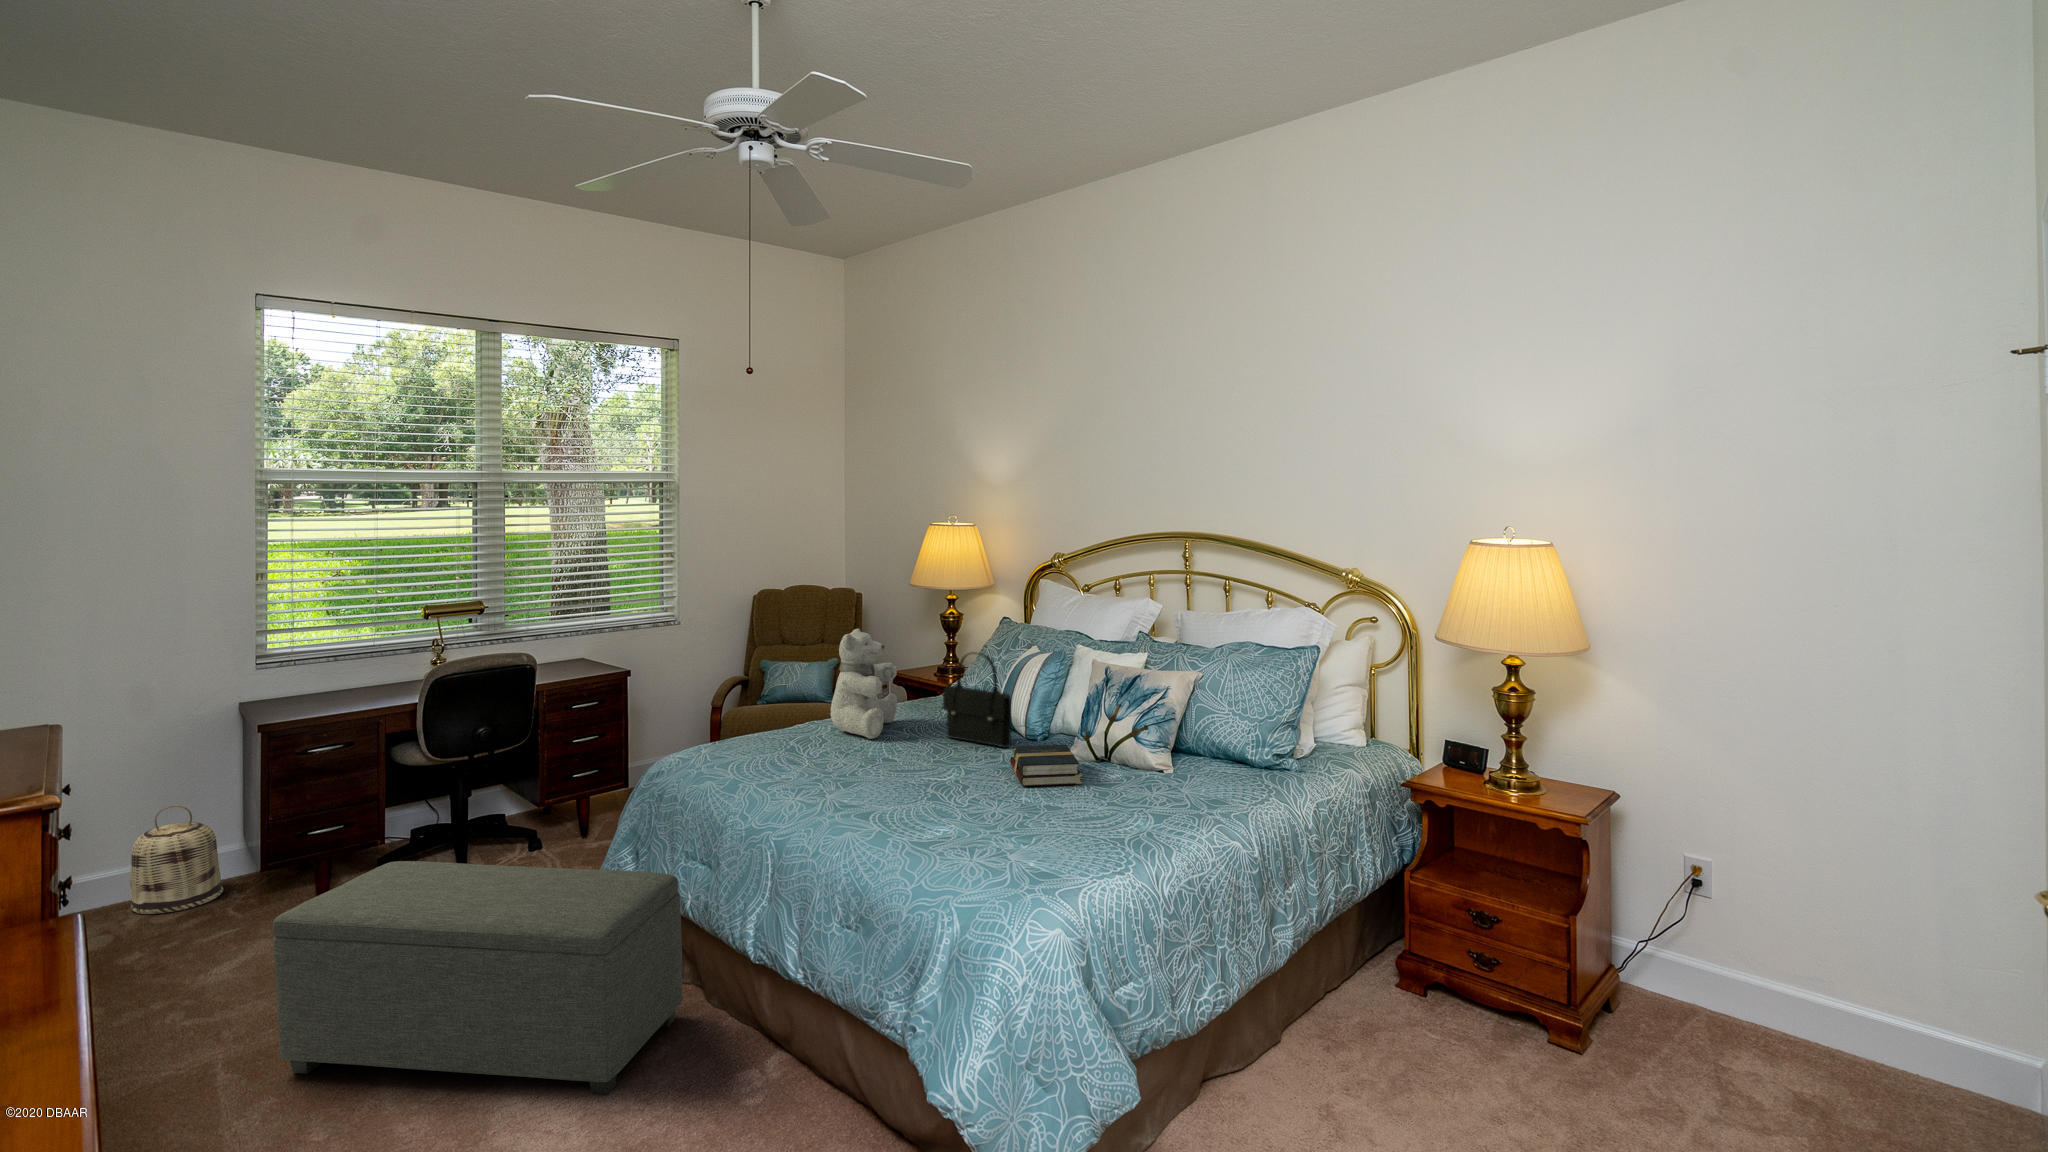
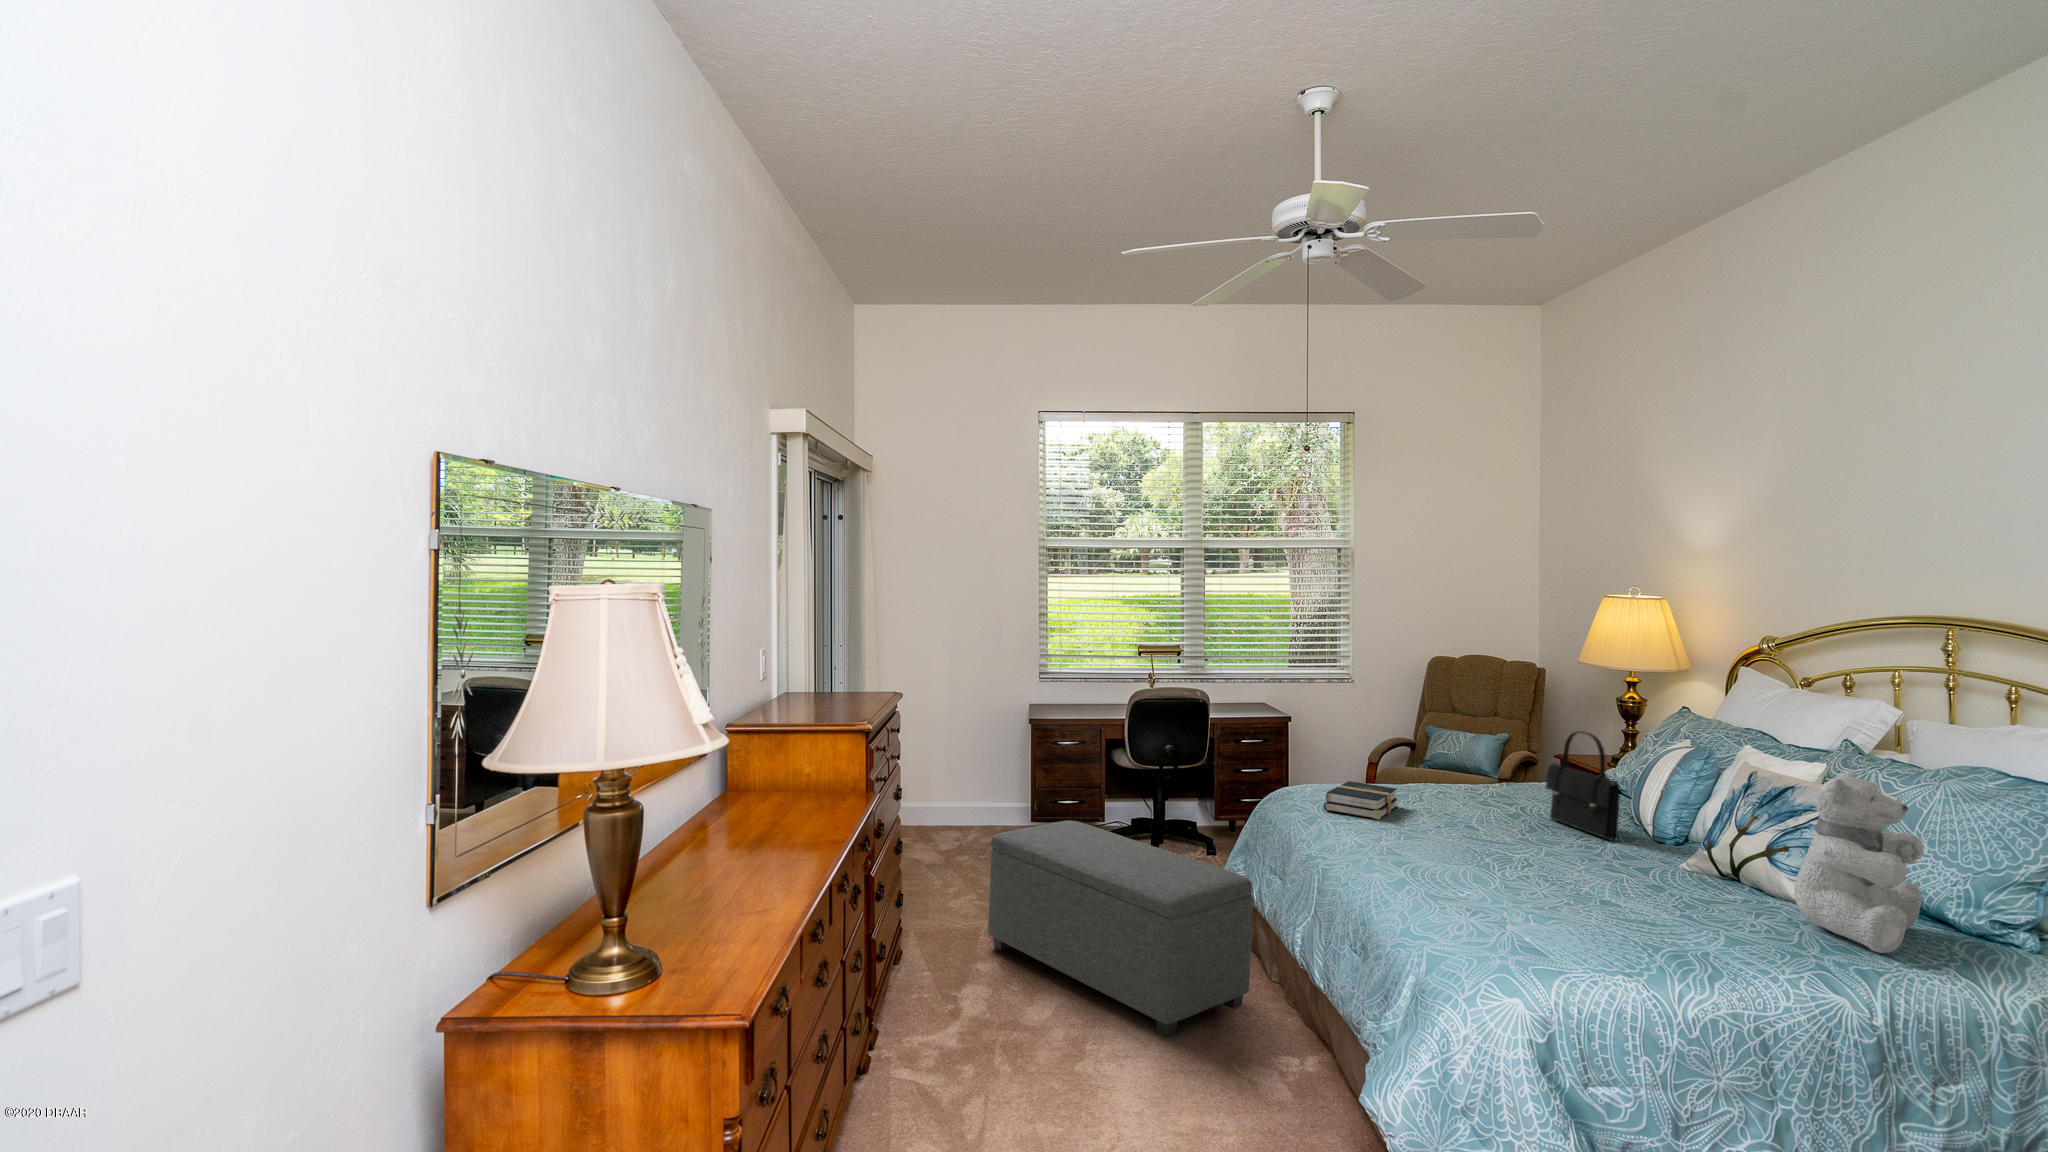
teddy bear: present [831,629,897,739] -> present [1794,772,1924,953]
hardback book: present [1010,745,1082,786] -> present [1324,781,1398,820]
basket: present [130,806,223,914] -> none [955,762,1004,834]

